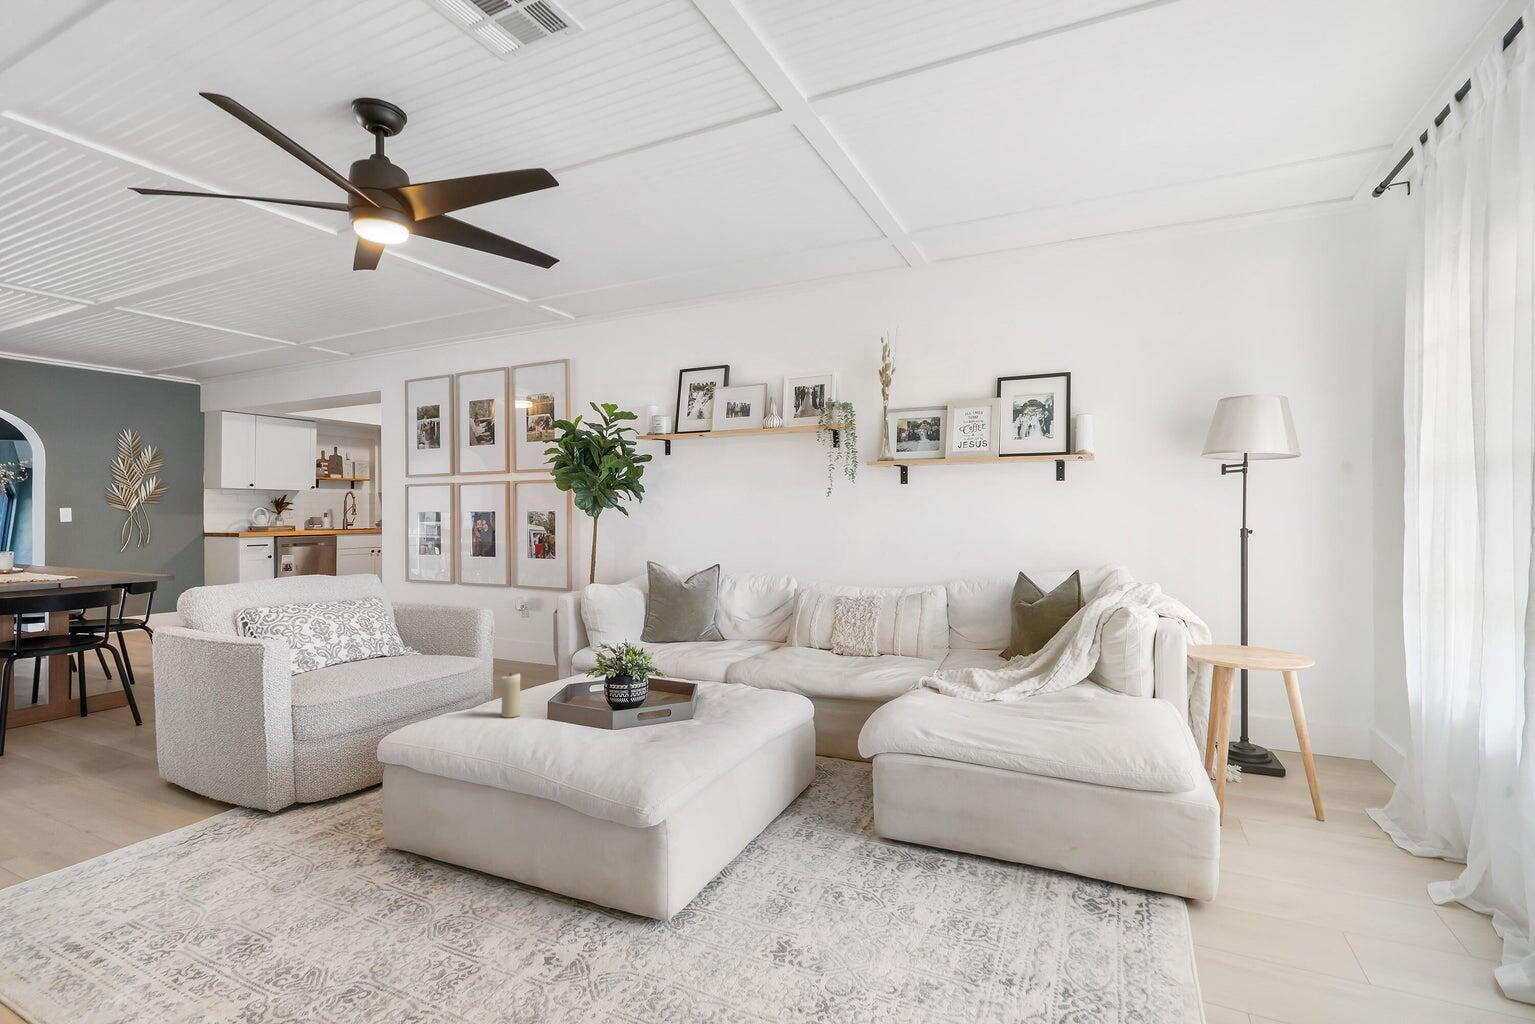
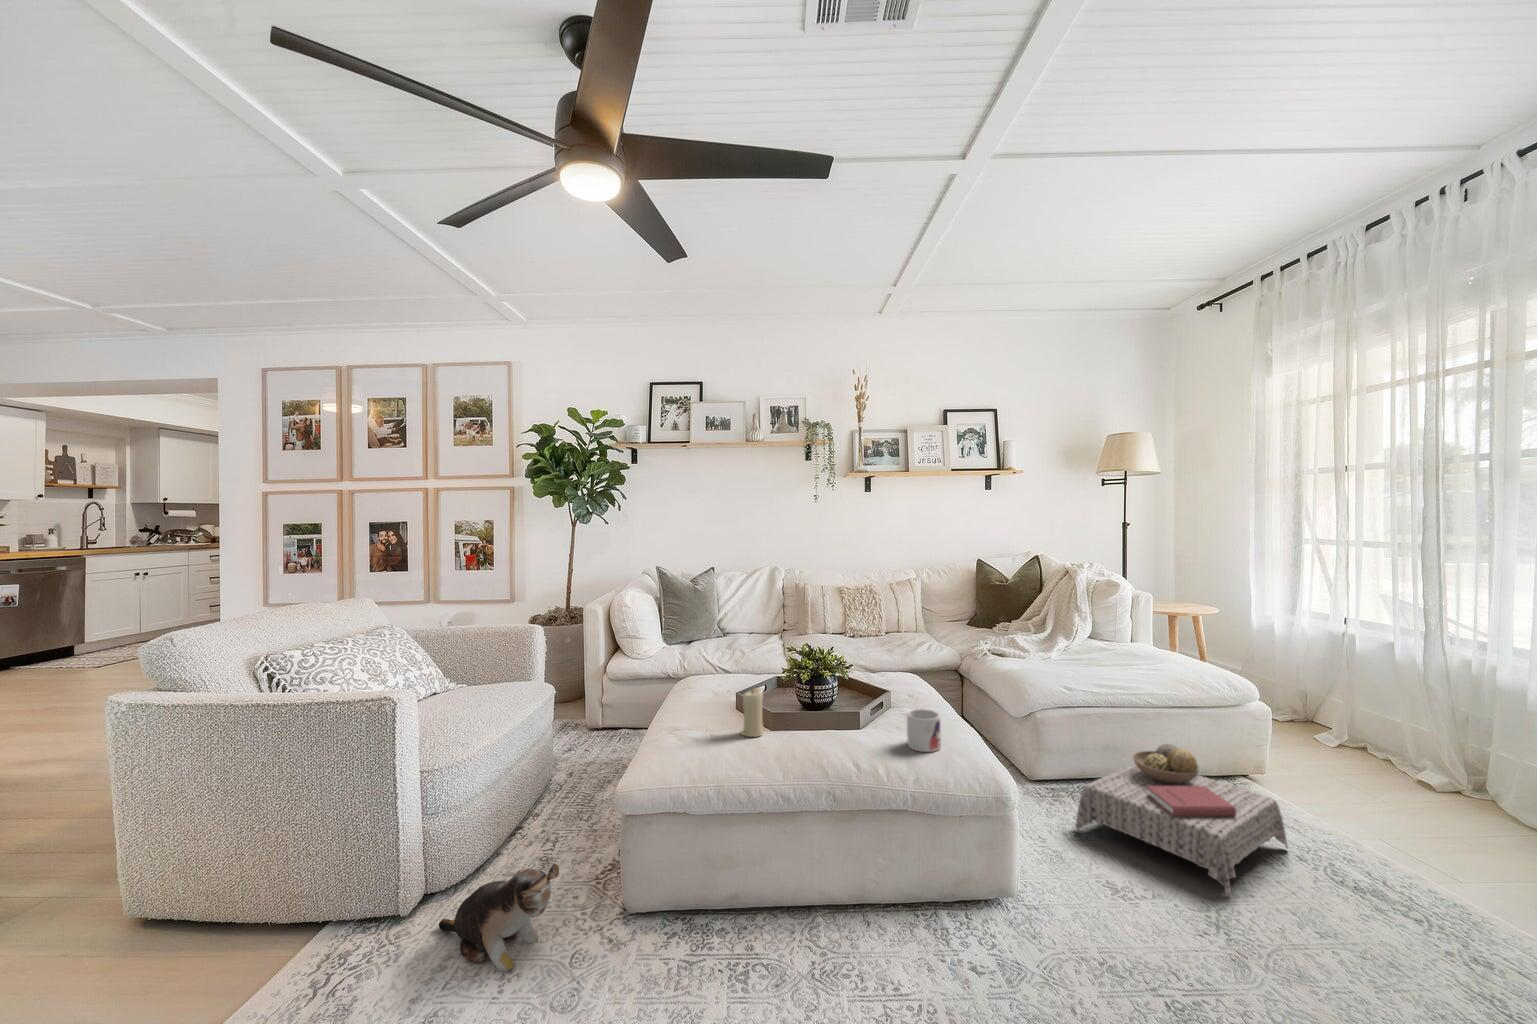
mug: none [598,711,643,752] -> present [907,709,941,752]
plush toy: none [264,785,315,858] -> present [439,863,559,972]
ottoman: none [846,808,1069,985] -> present [1076,744,1288,897]

